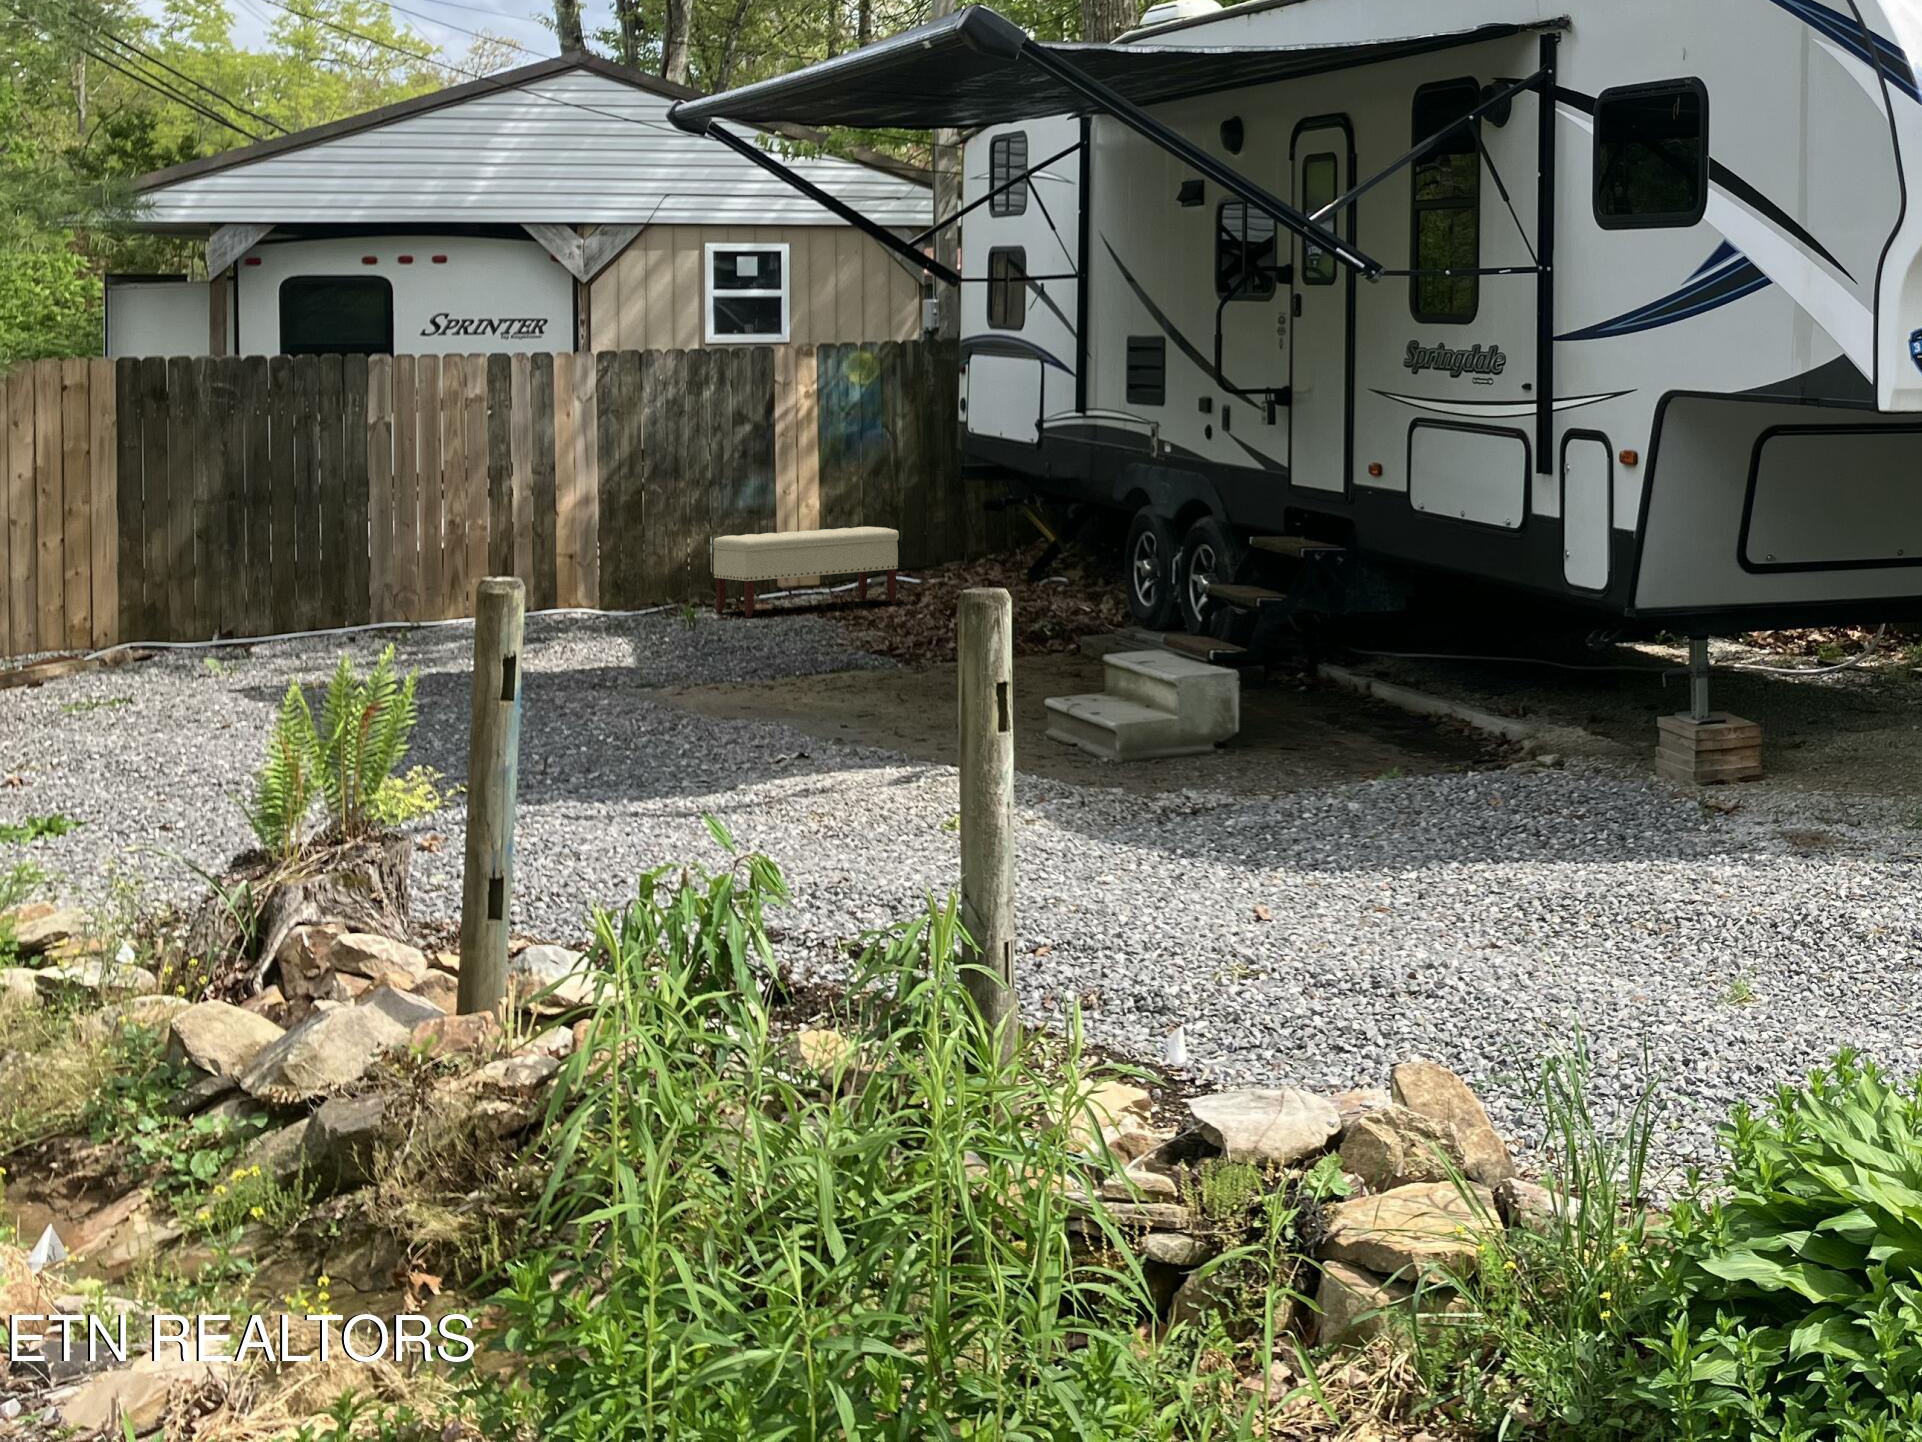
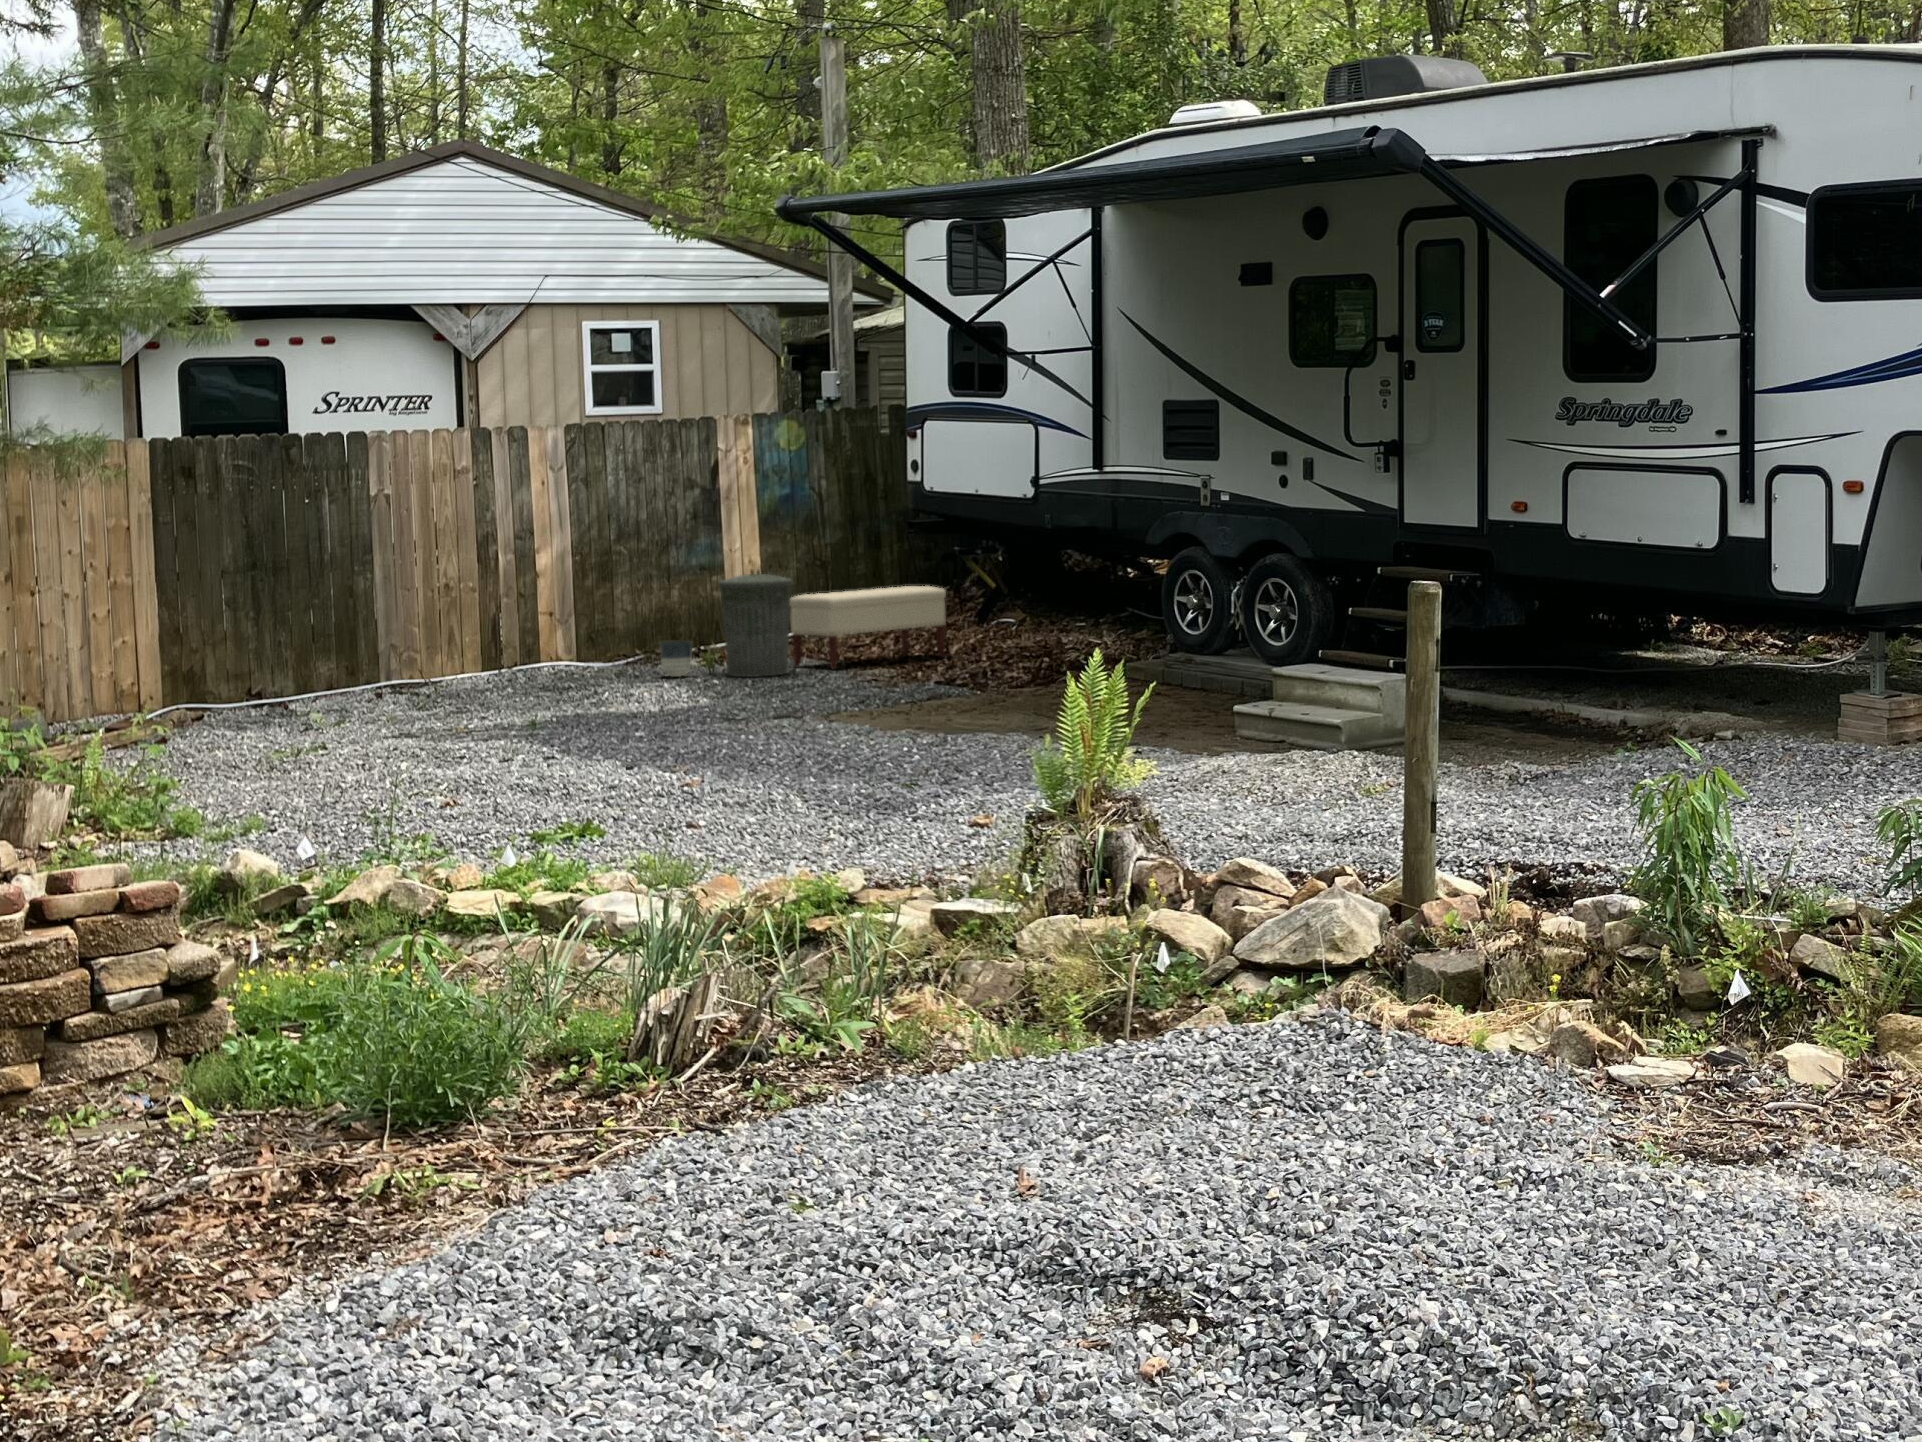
trash can: none [616,509,701,625] -> present [718,570,793,677]
planter: none [549,584,586,623] -> present [660,641,692,677]

